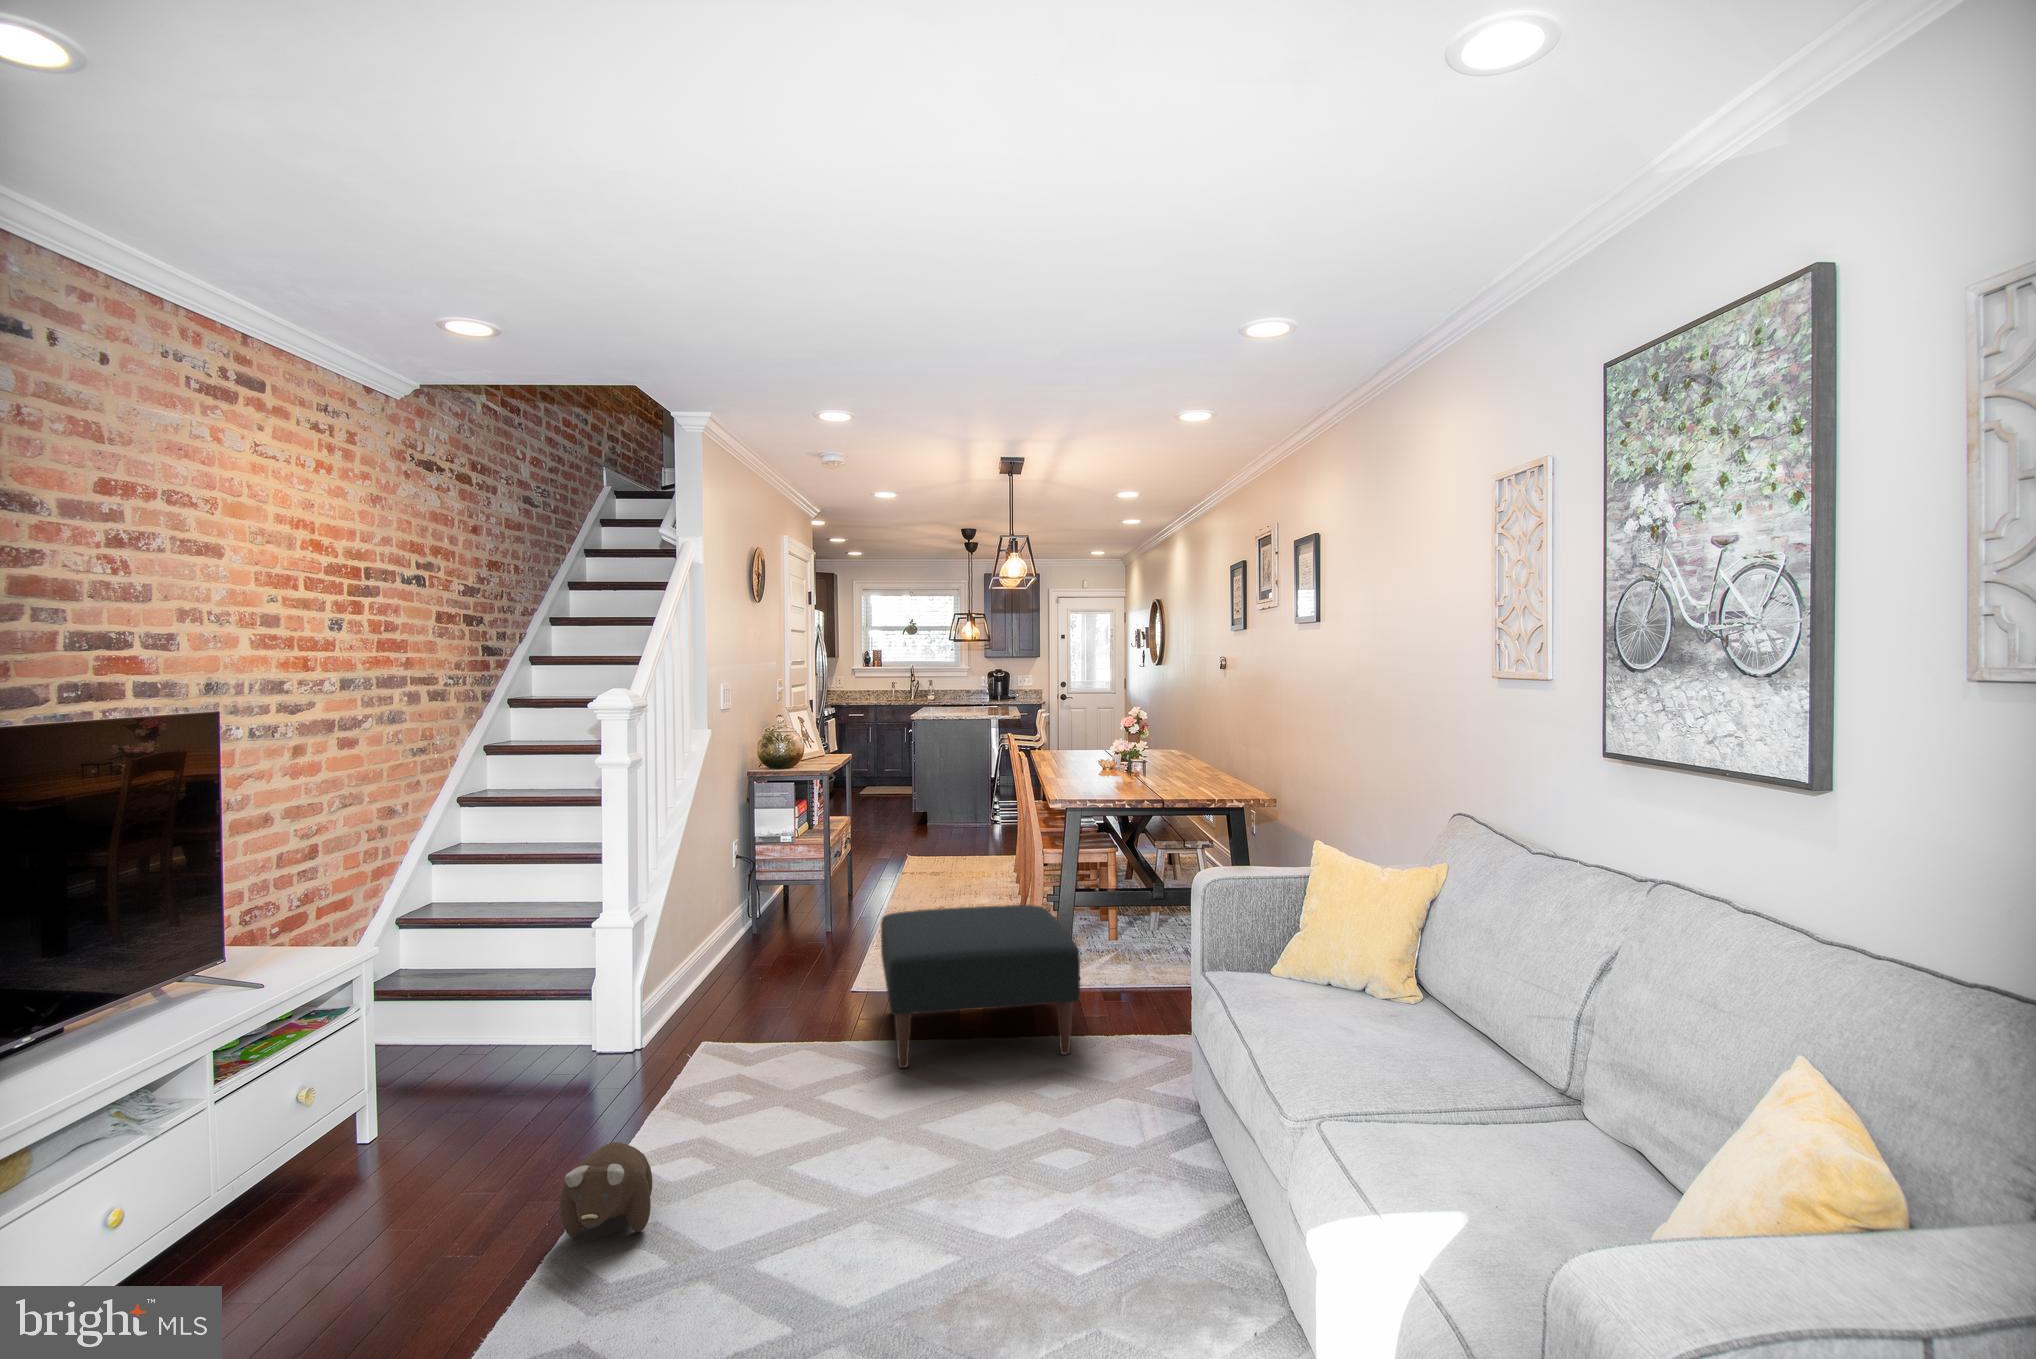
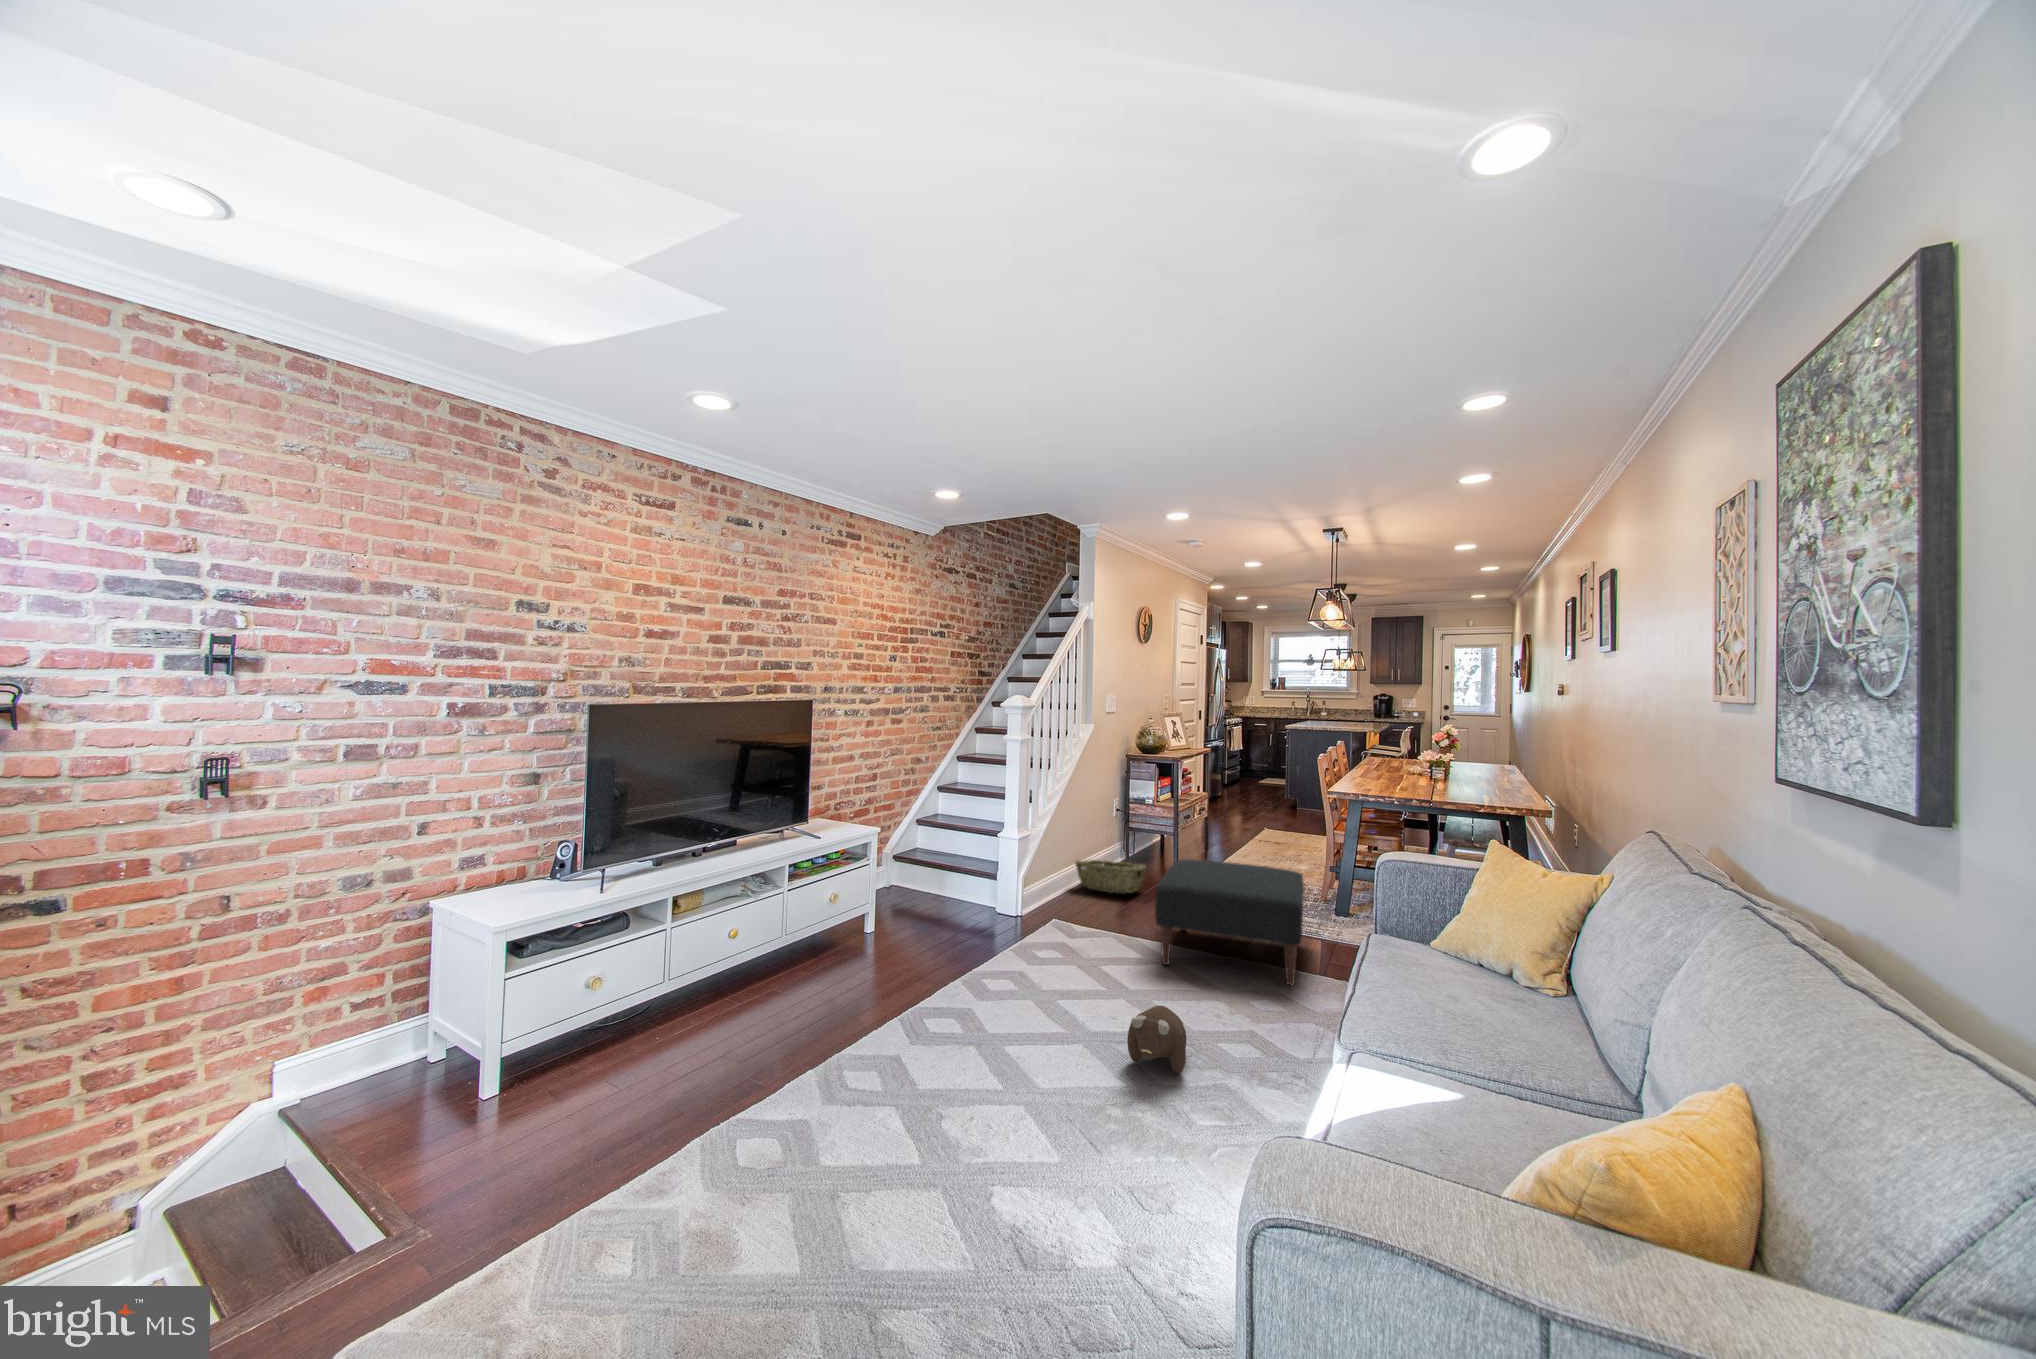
woven basket: none [700,930,808,981] -> present [1075,860,1146,894]
plush toy: present [560,1142,652,1237] -> present [1127,1006,1186,1073]

